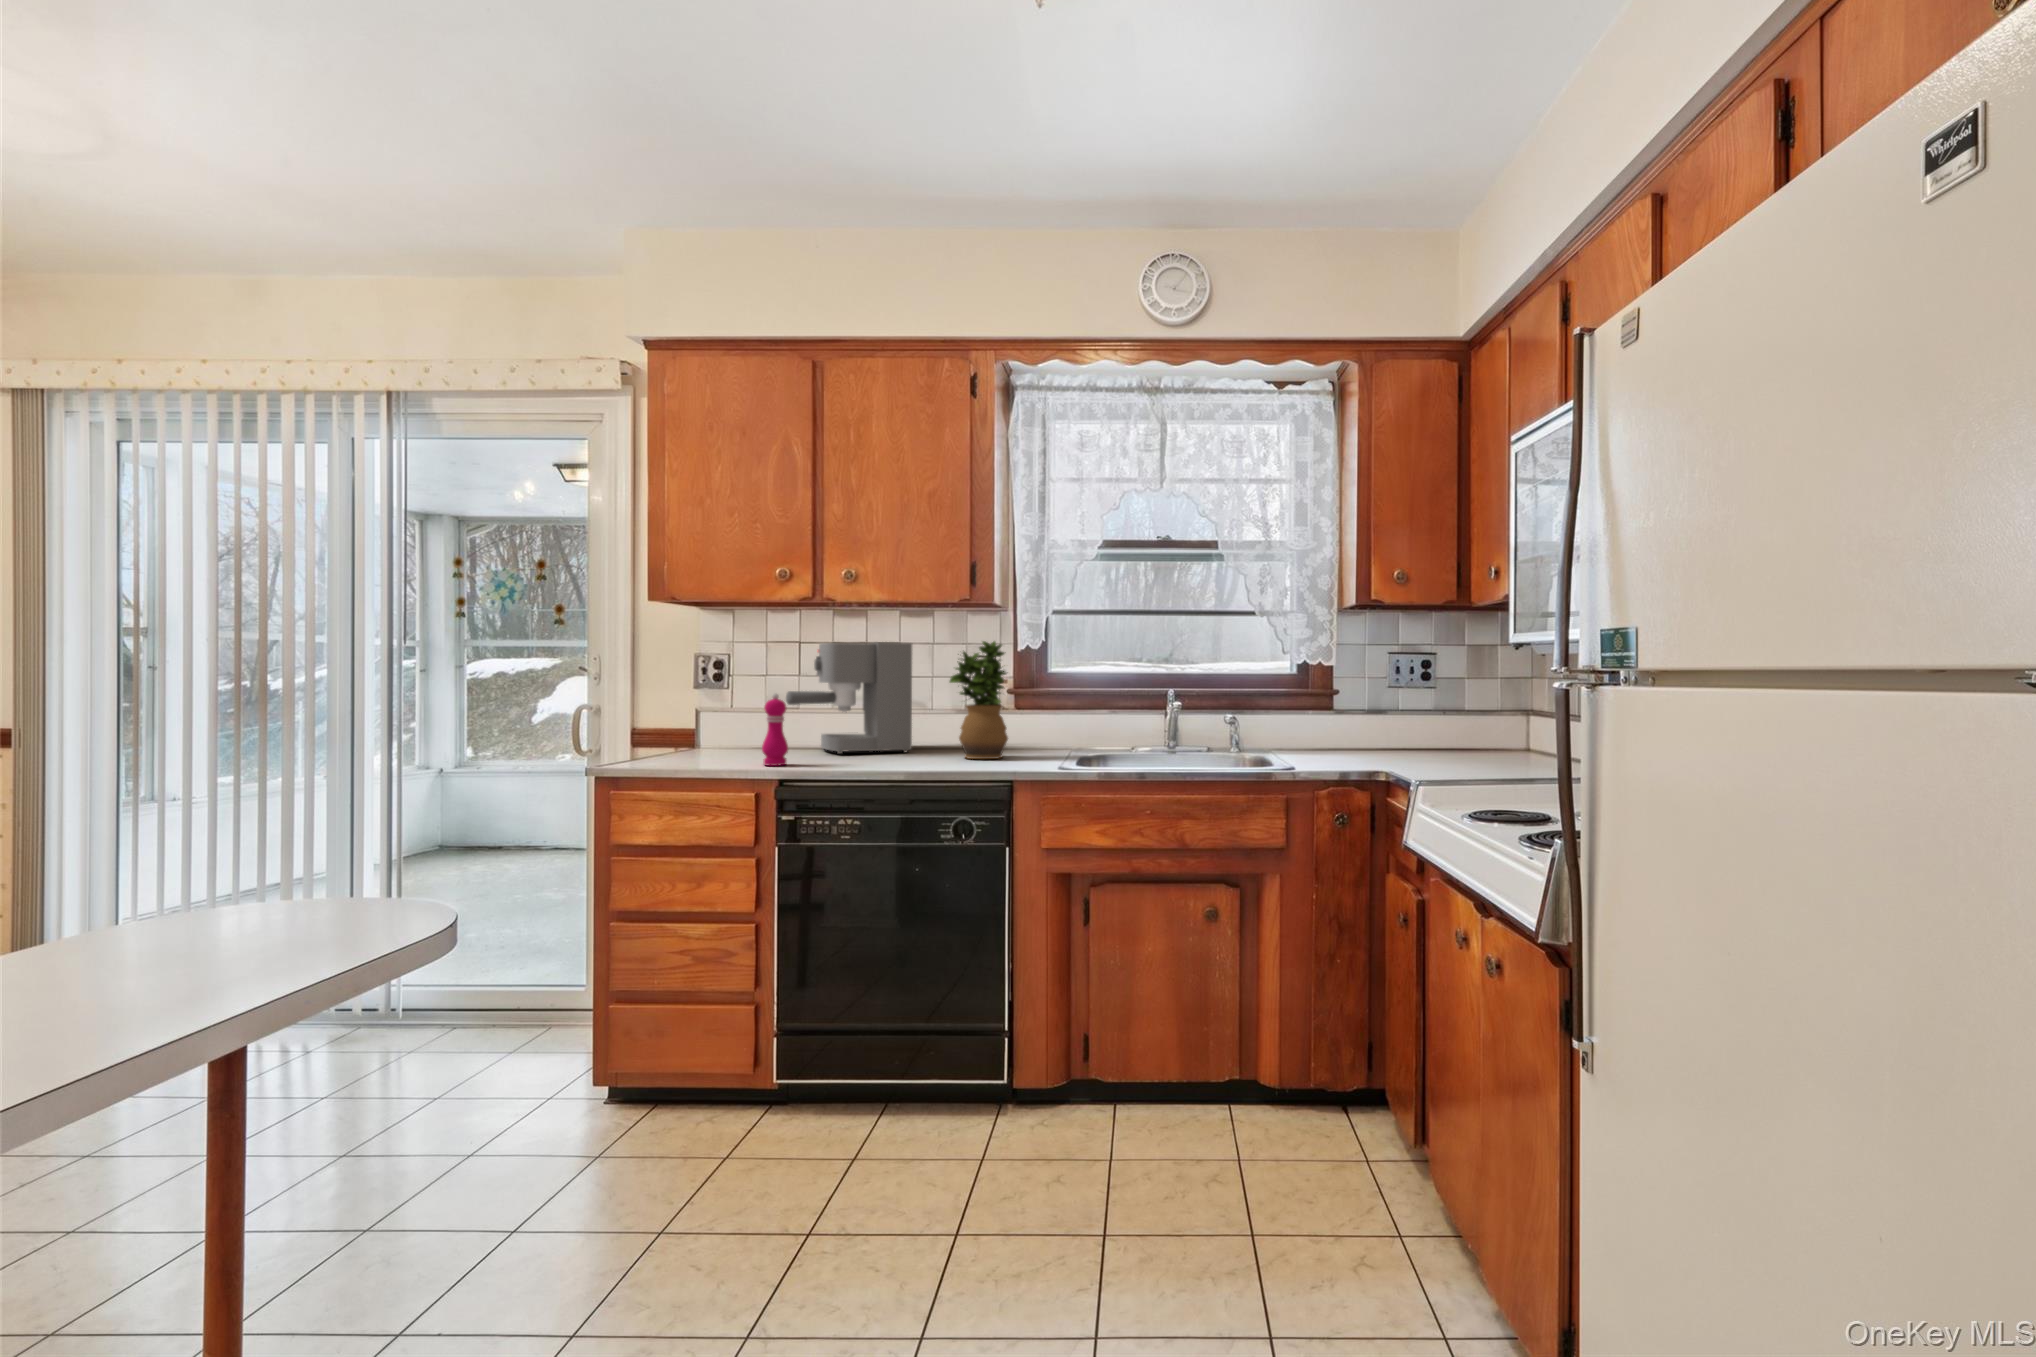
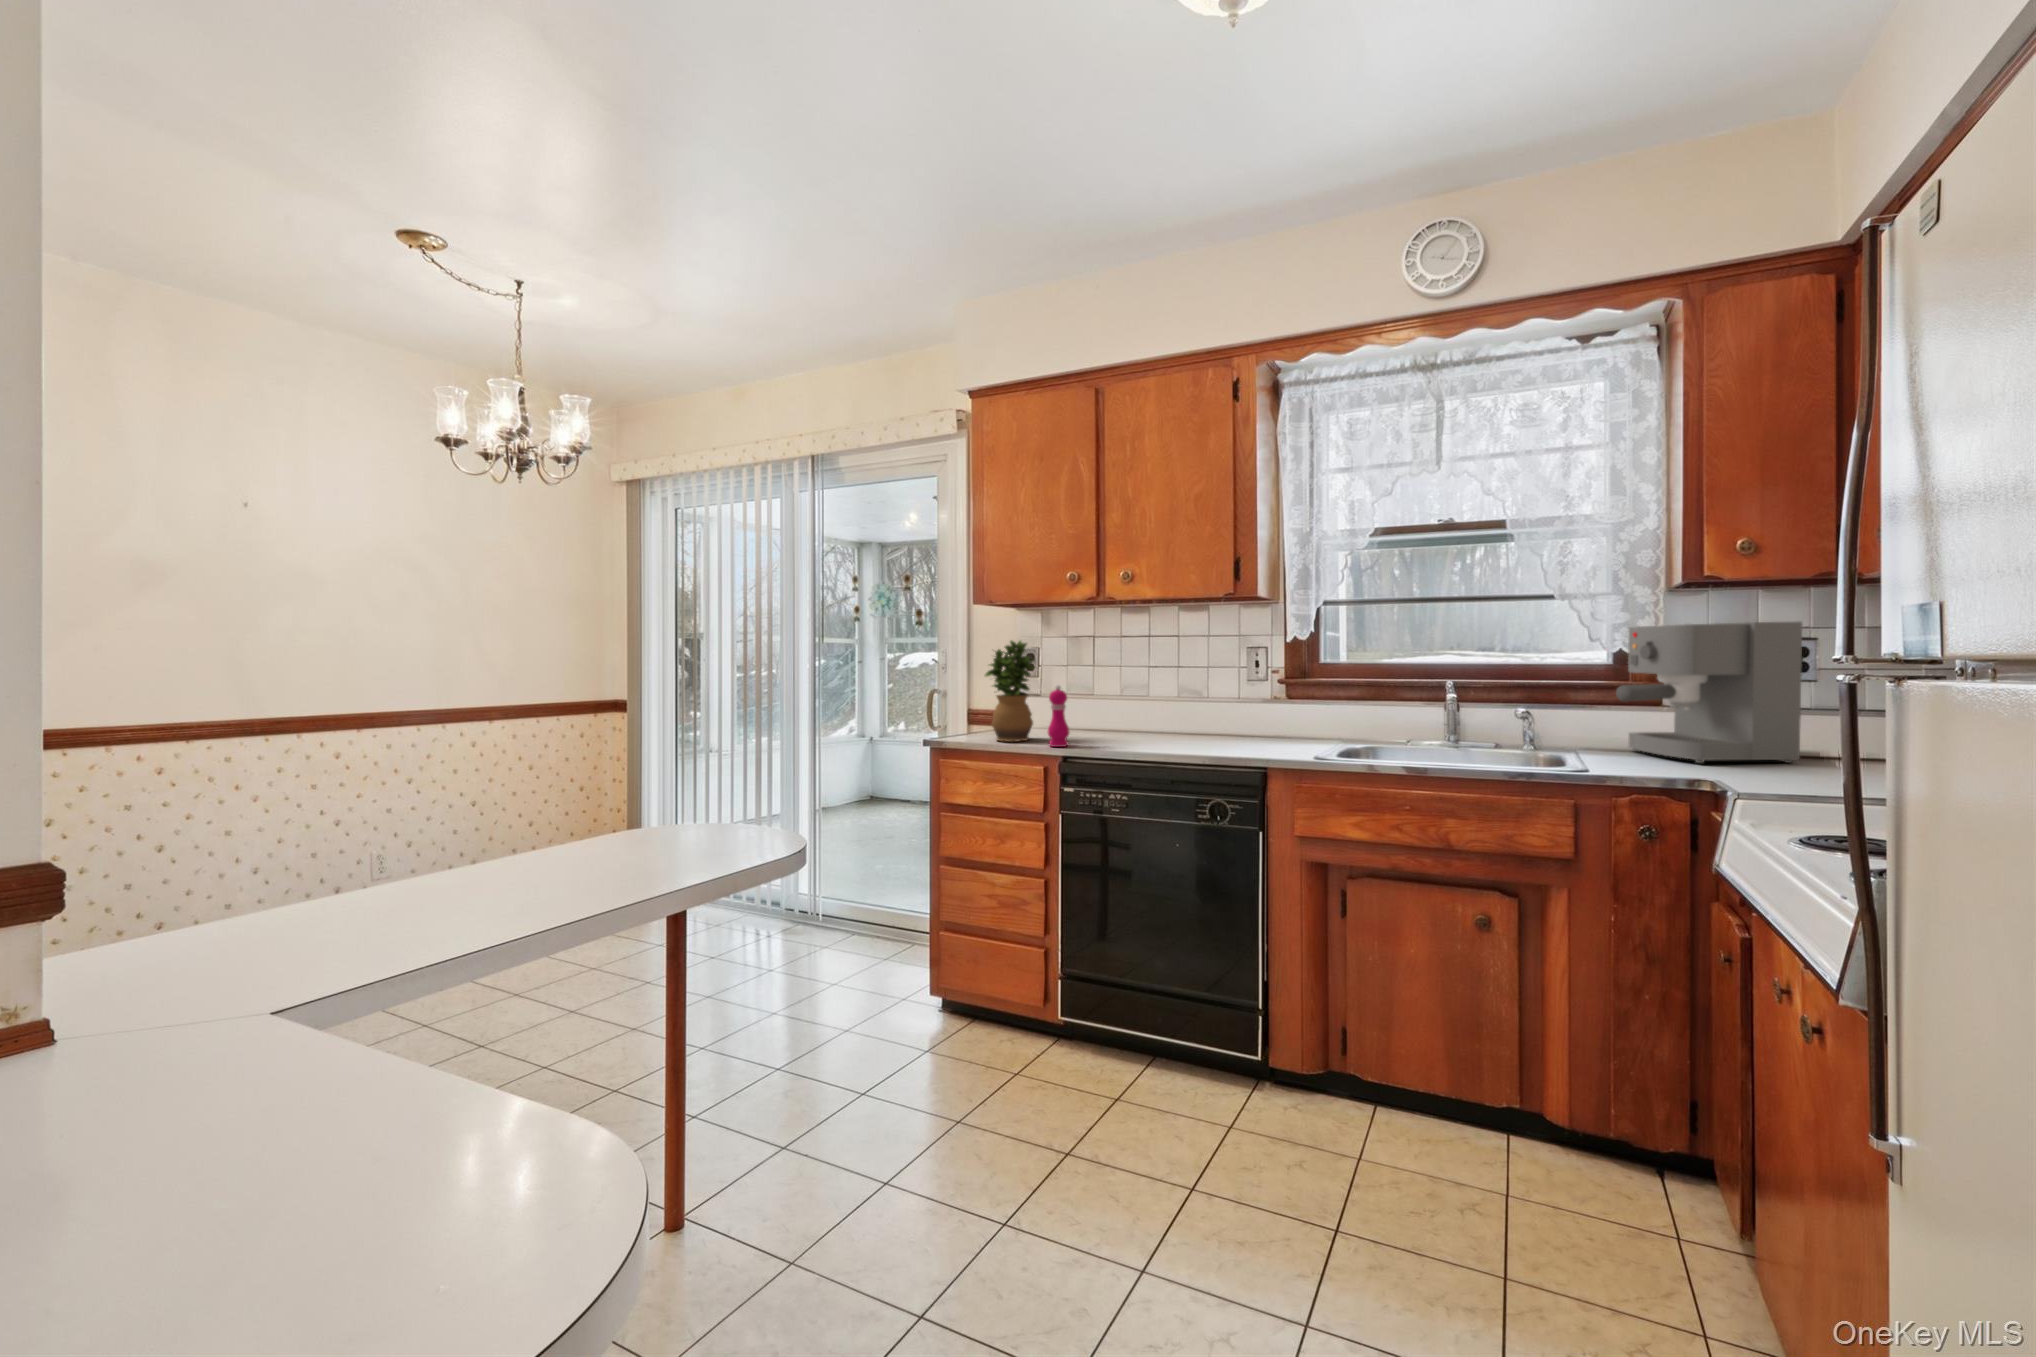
potted plant: present [950,641,1008,759] -> present [985,641,1035,742]
coffee maker: present [786,642,912,754] -> present [1616,622,1802,763]

